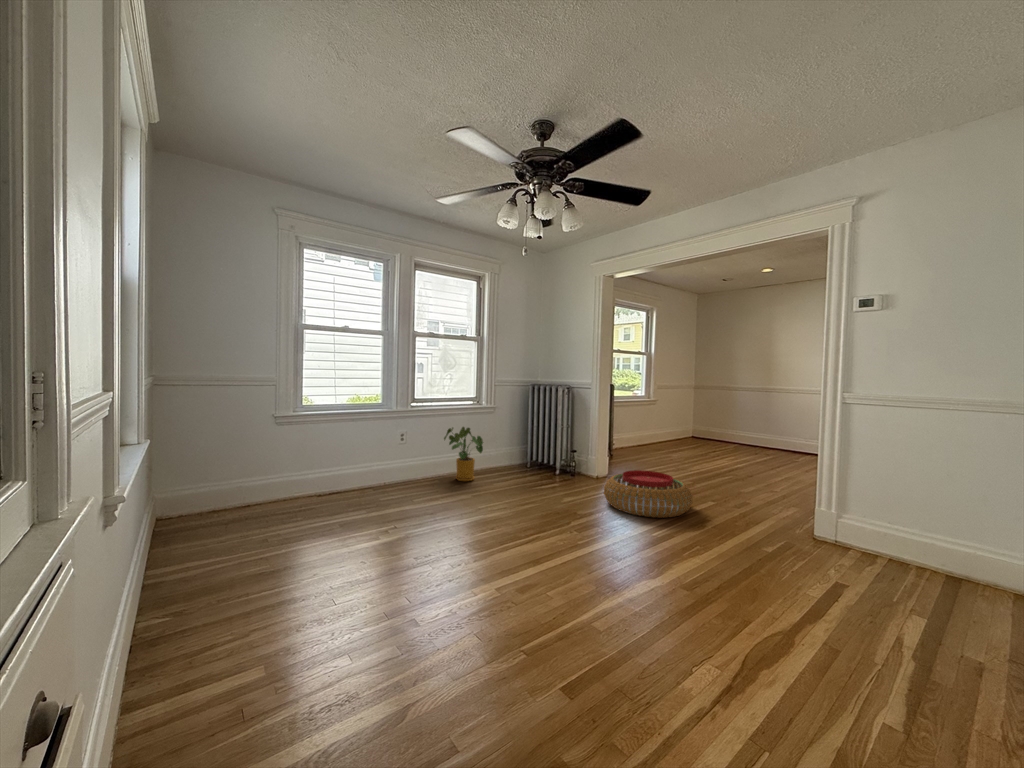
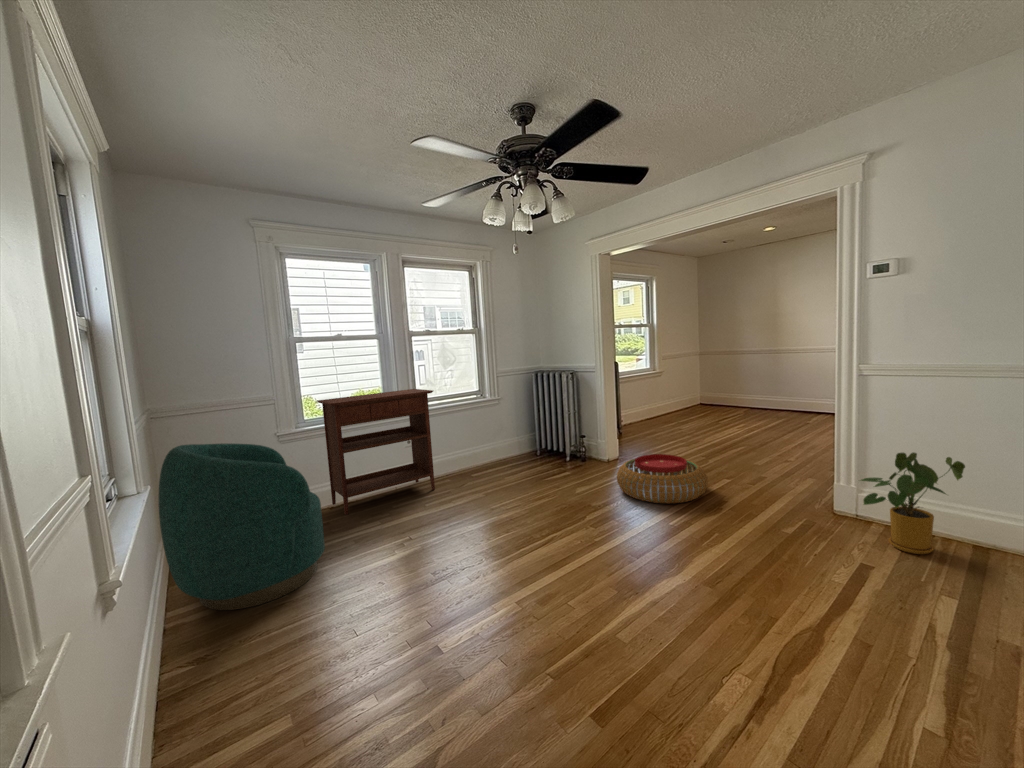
console table: none [318,388,433,502] -> present [317,389,435,515]
armchair: none [154,408,312,573] -> present [159,443,325,610]
house plant: present [444,427,483,481] -> present [861,453,965,554]

